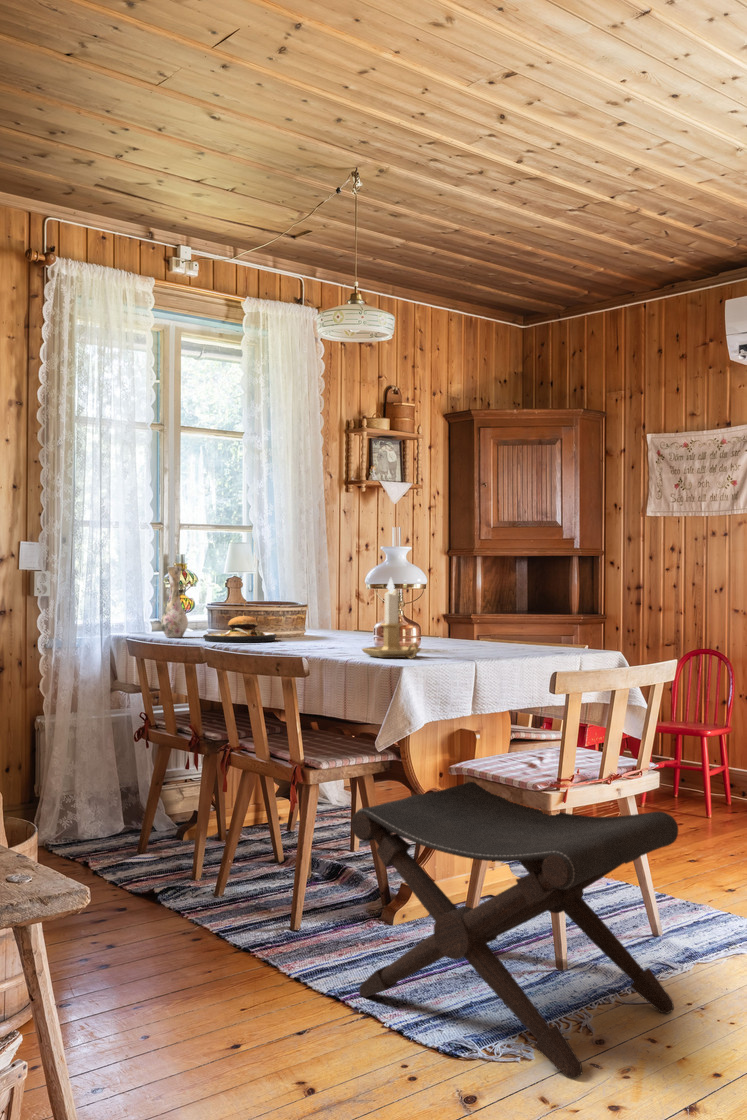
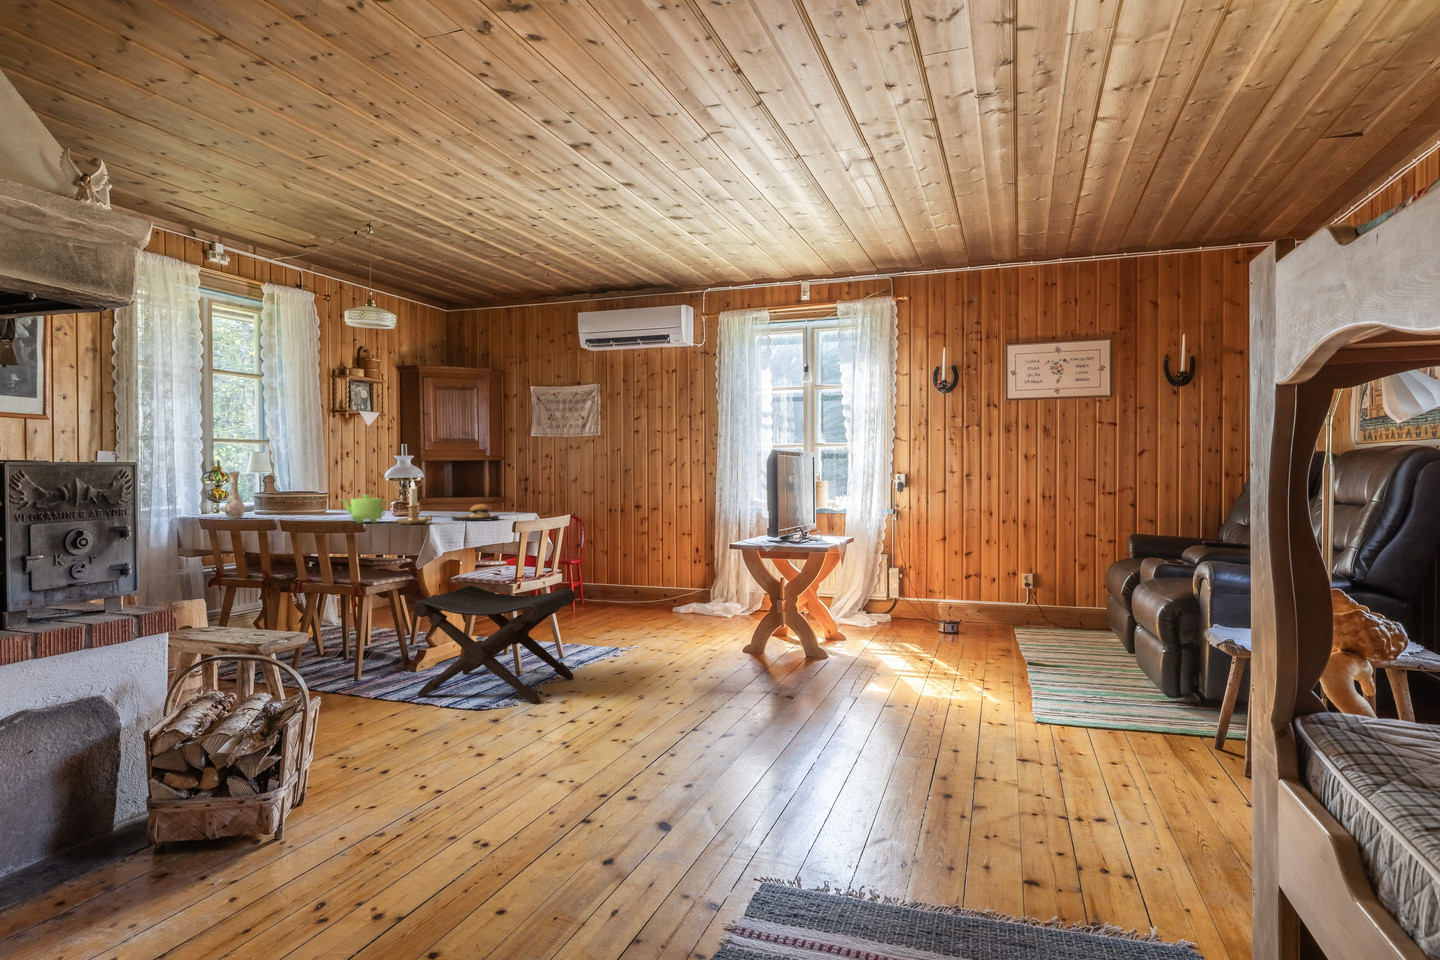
teapot: none [283,604,357,652] -> present [341,495,387,523]
plate: present [203,615,277,642] -> present [452,504,499,521]

